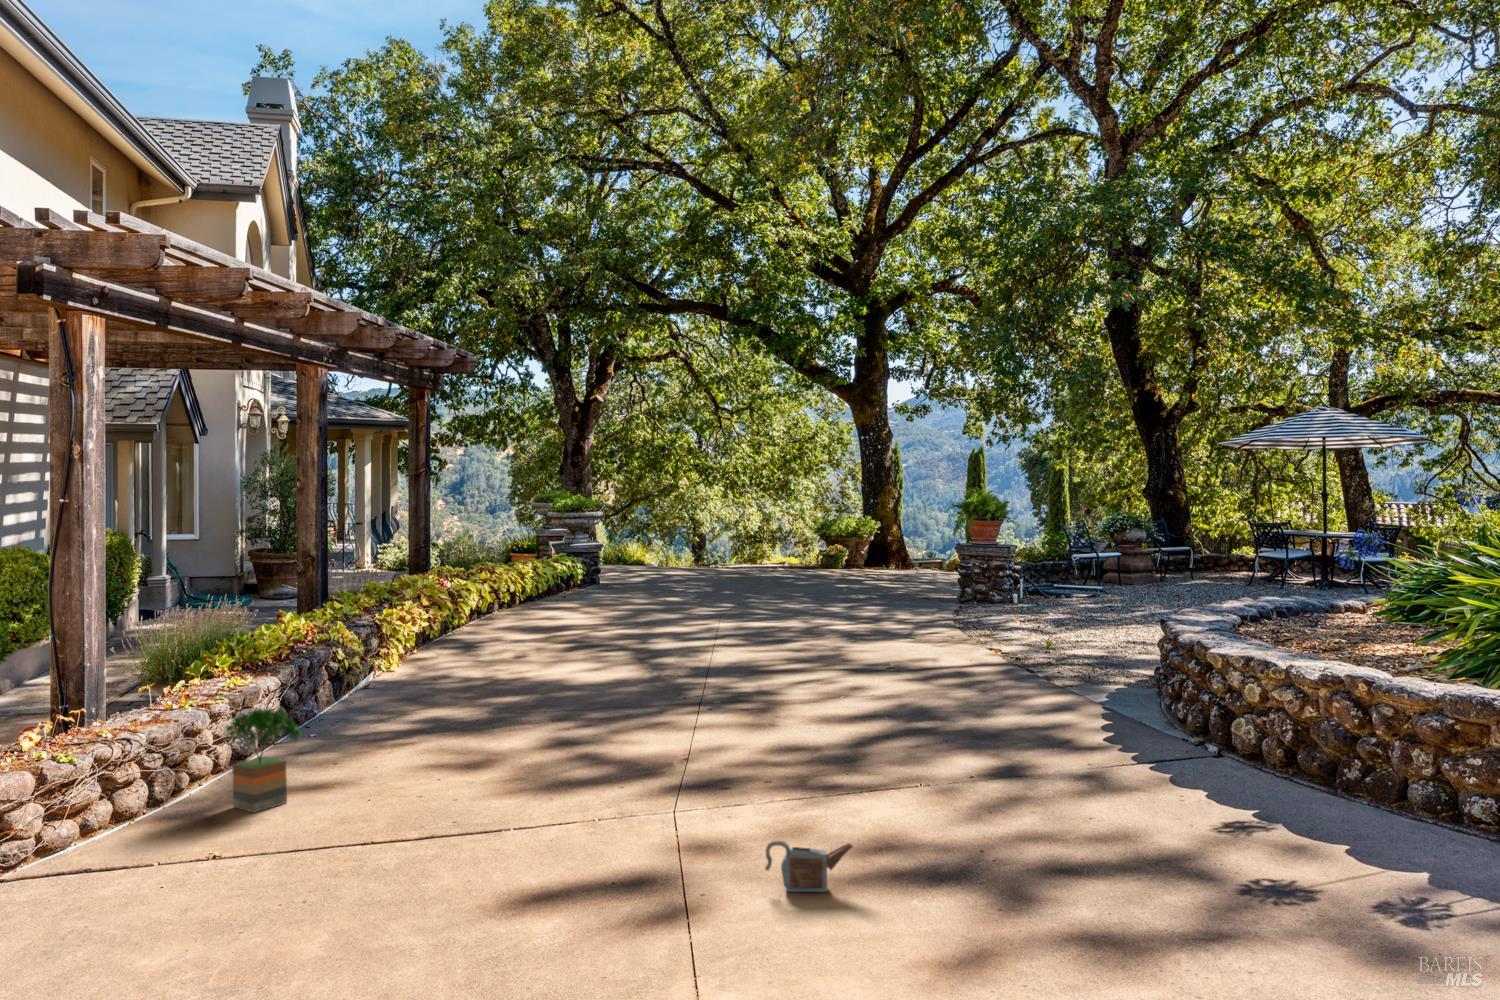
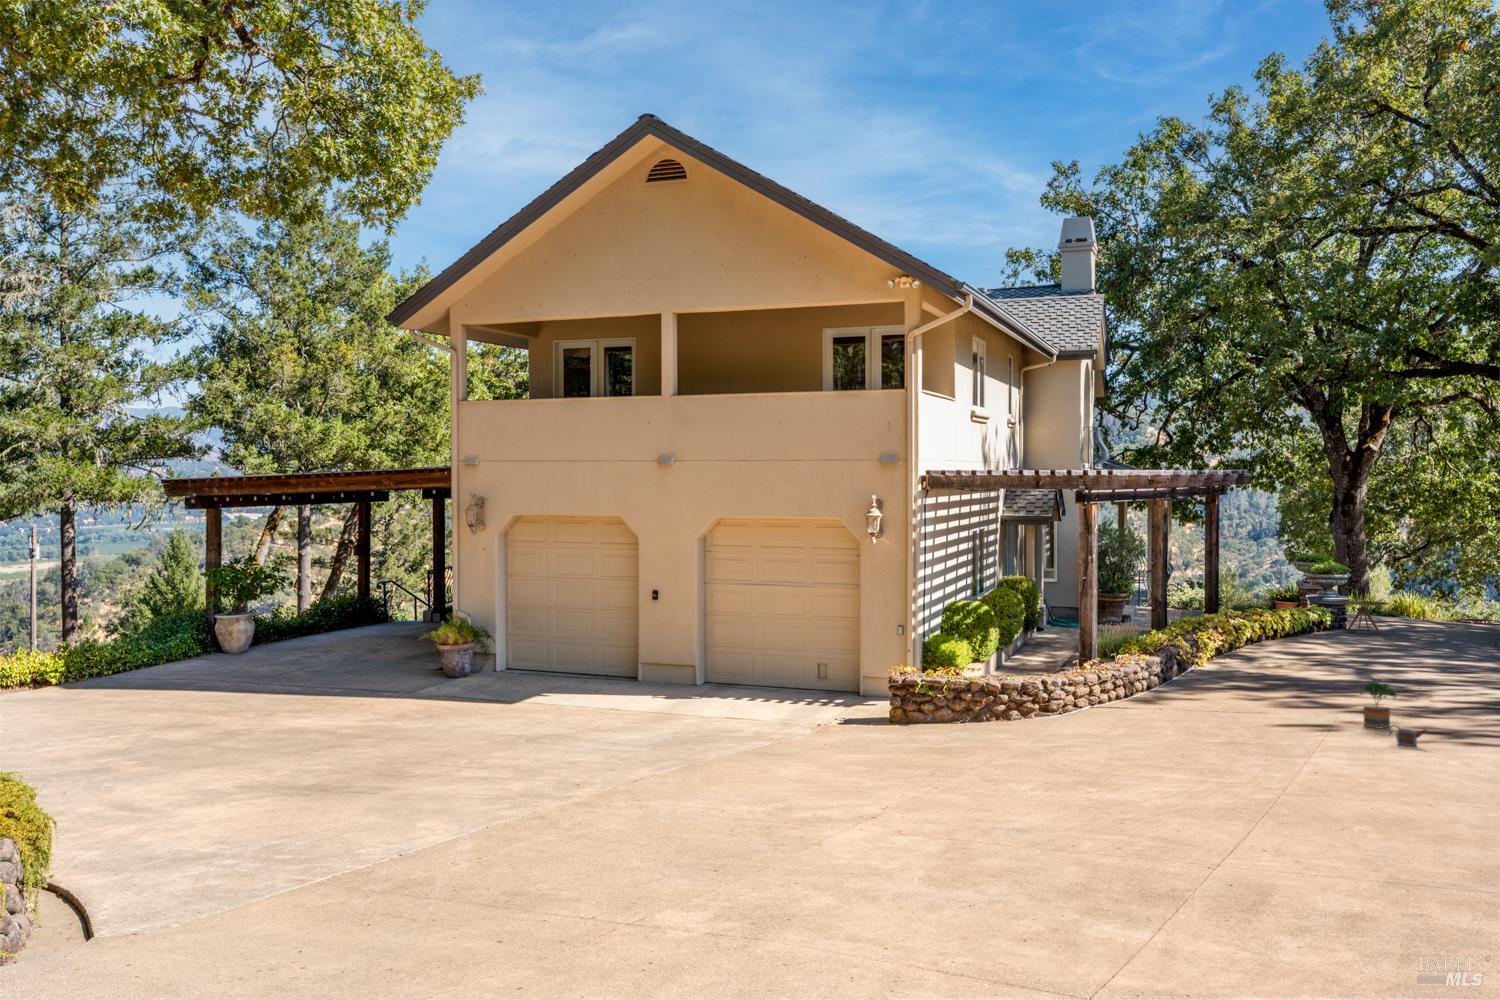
round table: none [588,548,644,589] -> present [1338,601,1389,634]
potted tree: present [225,709,300,813] -> present [1359,683,1397,729]

